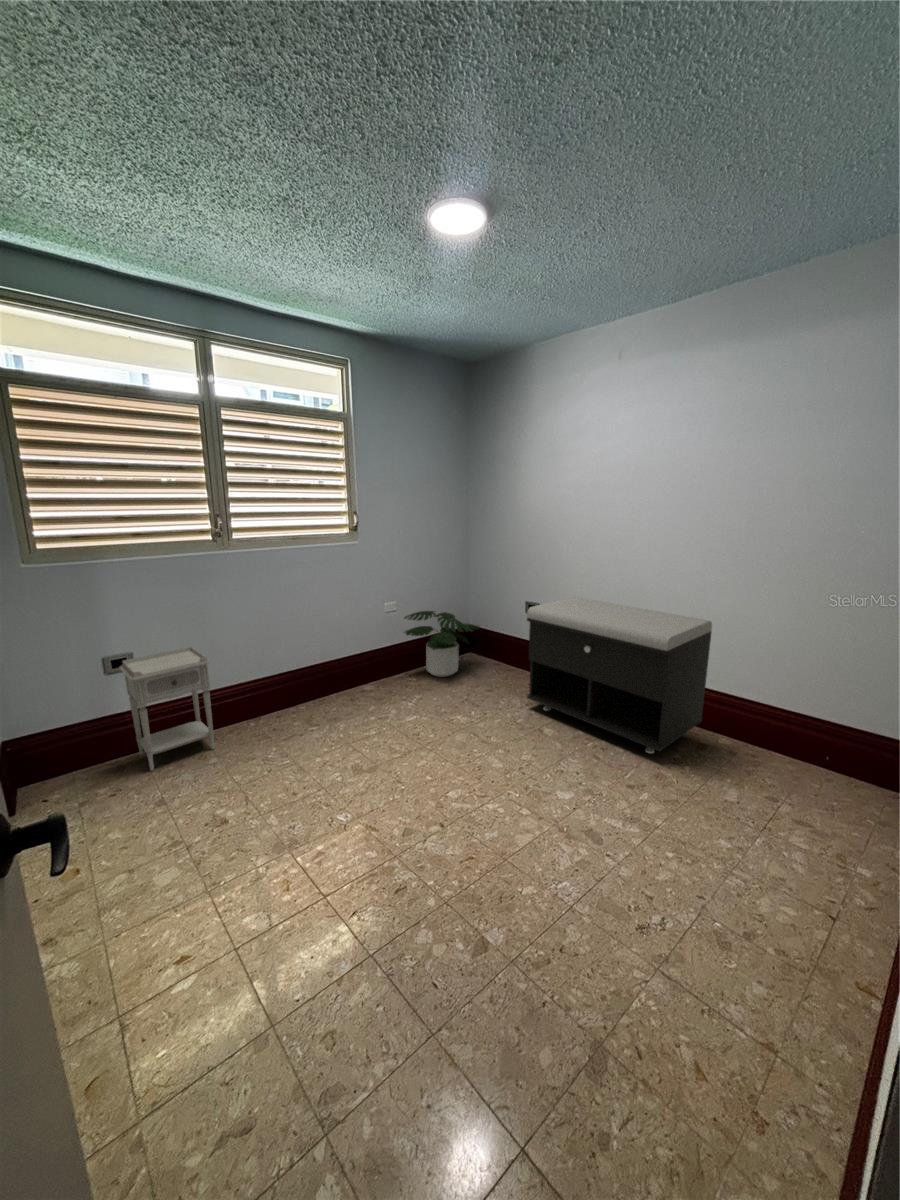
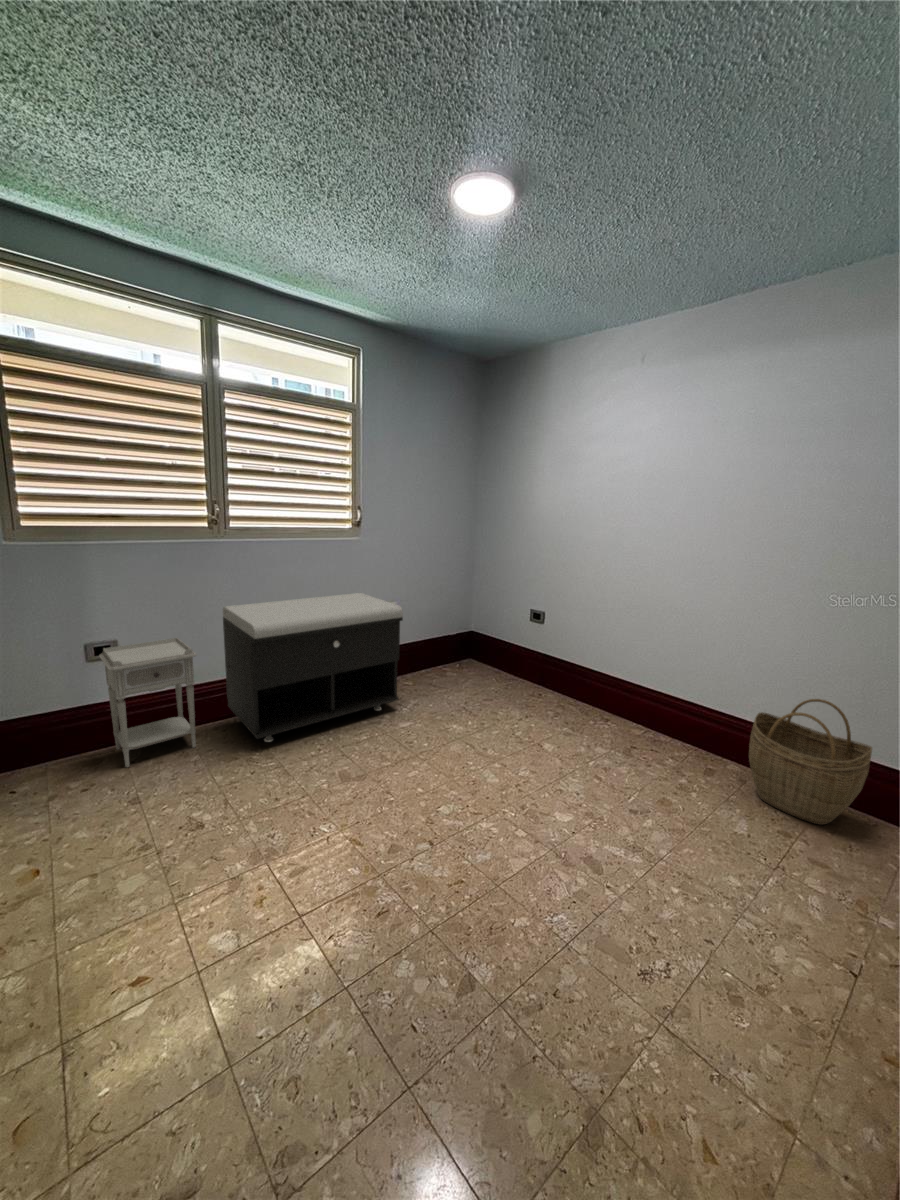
storage bench: present [527,597,712,754] -> present [223,593,403,742]
potted plant: present [405,611,479,677] -> none [403,614,484,684]
woven basket: none [732,671,844,787] -> present [749,699,872,825]

